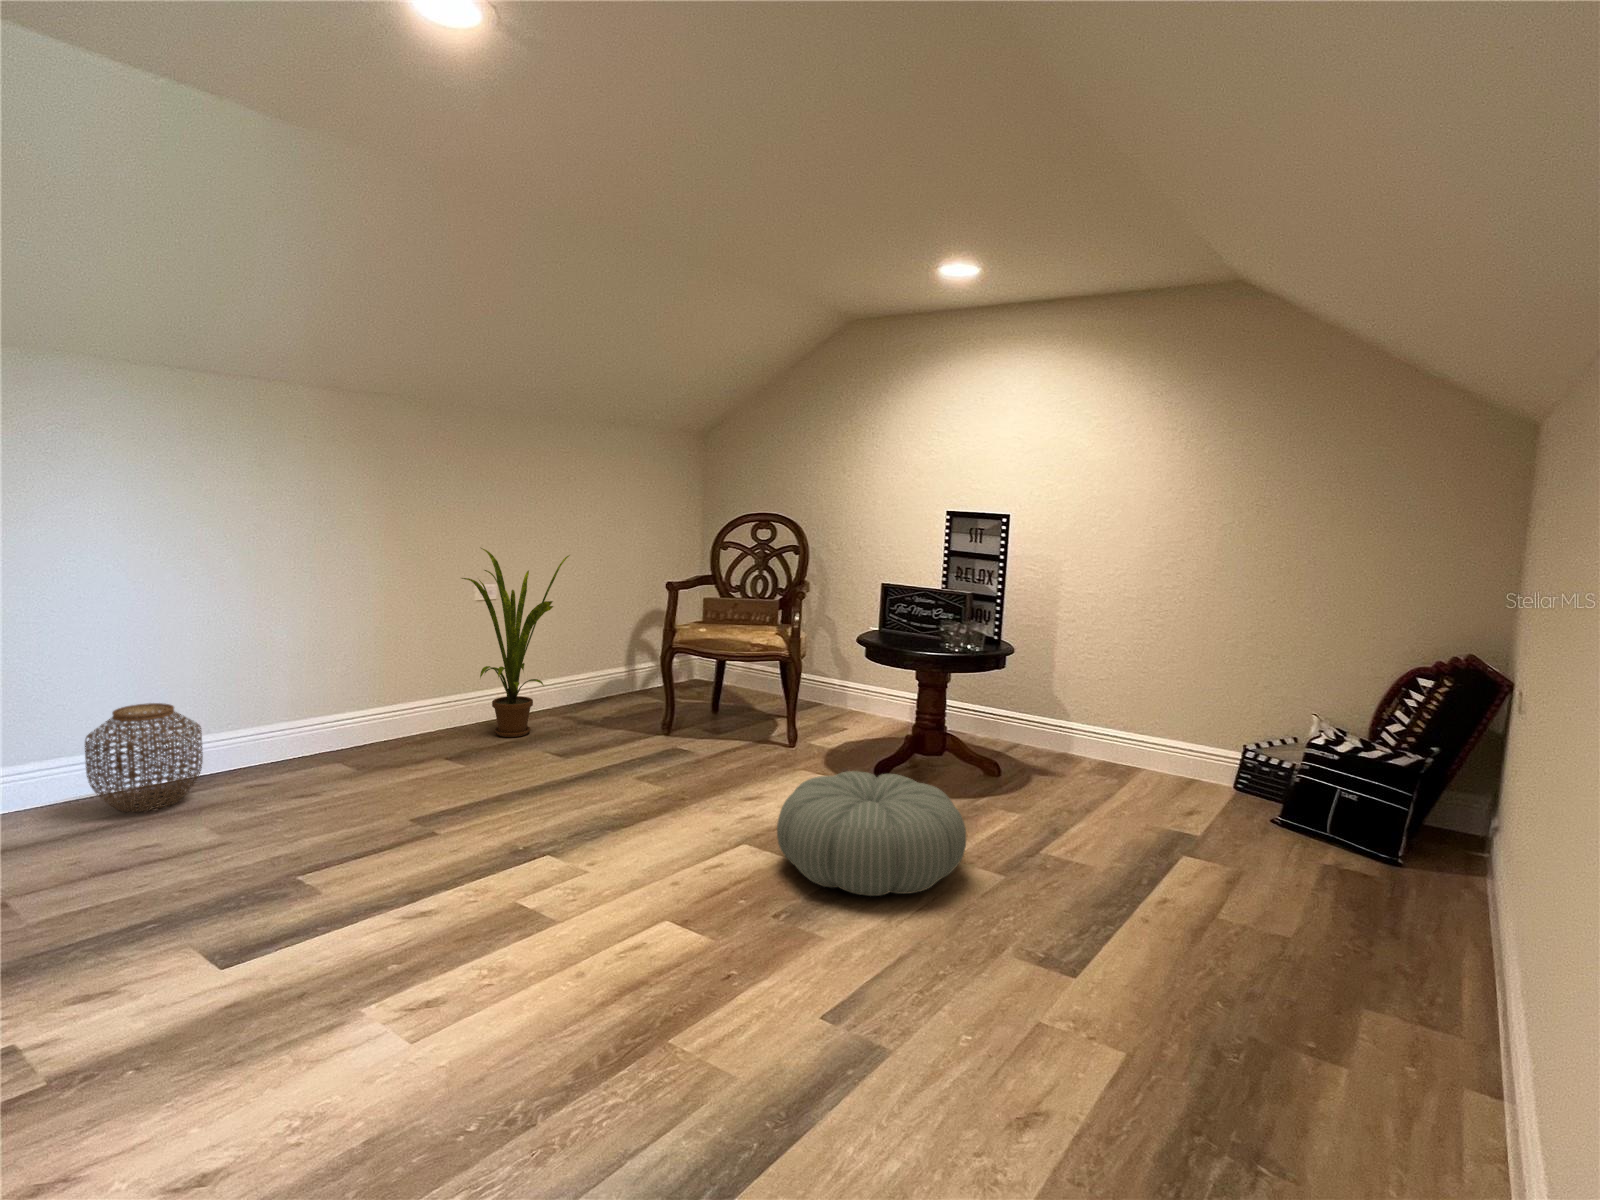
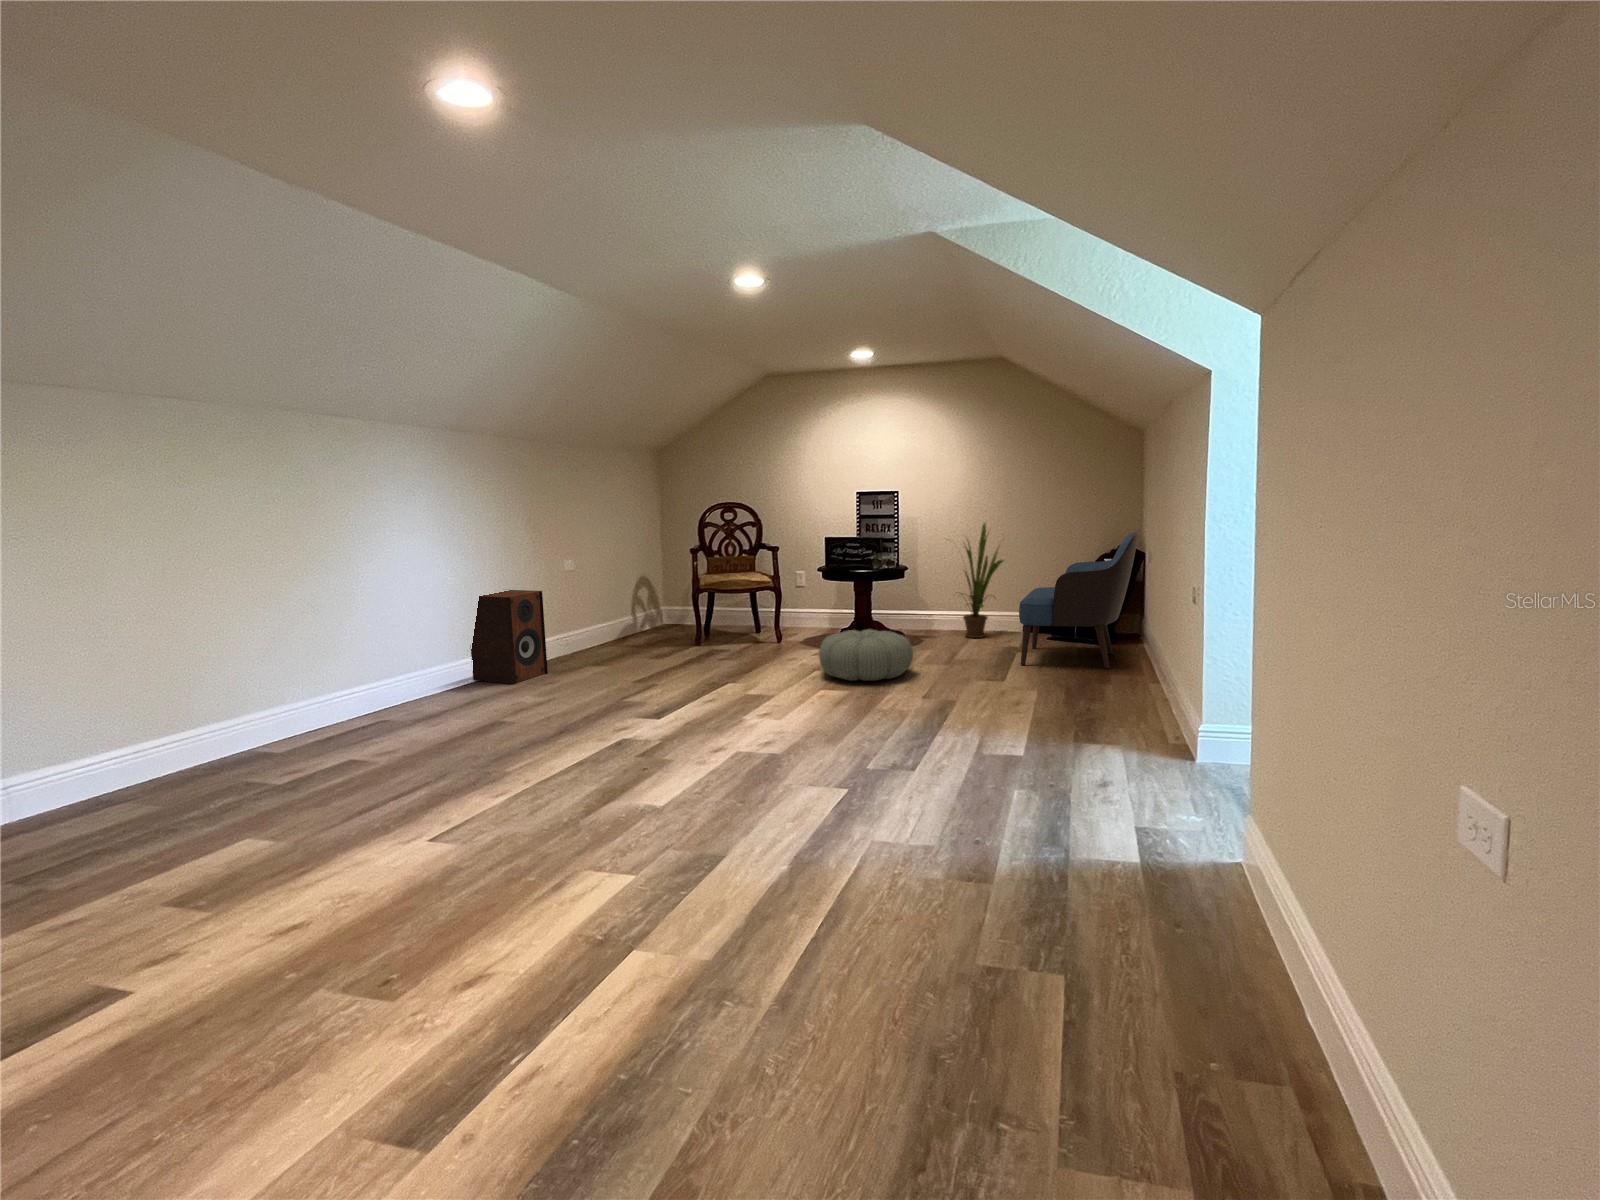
house plant: present [462,548,570,737] -> present [959,523,1004,638]
speaker: none [247,625,373,787] -> present [471,590,548,684]
armchair: none [1202,641,1516,945] -> present [1019,532,1138,668]
woven basket: present [85,703,203,812] -> none [411,638,472,701]

